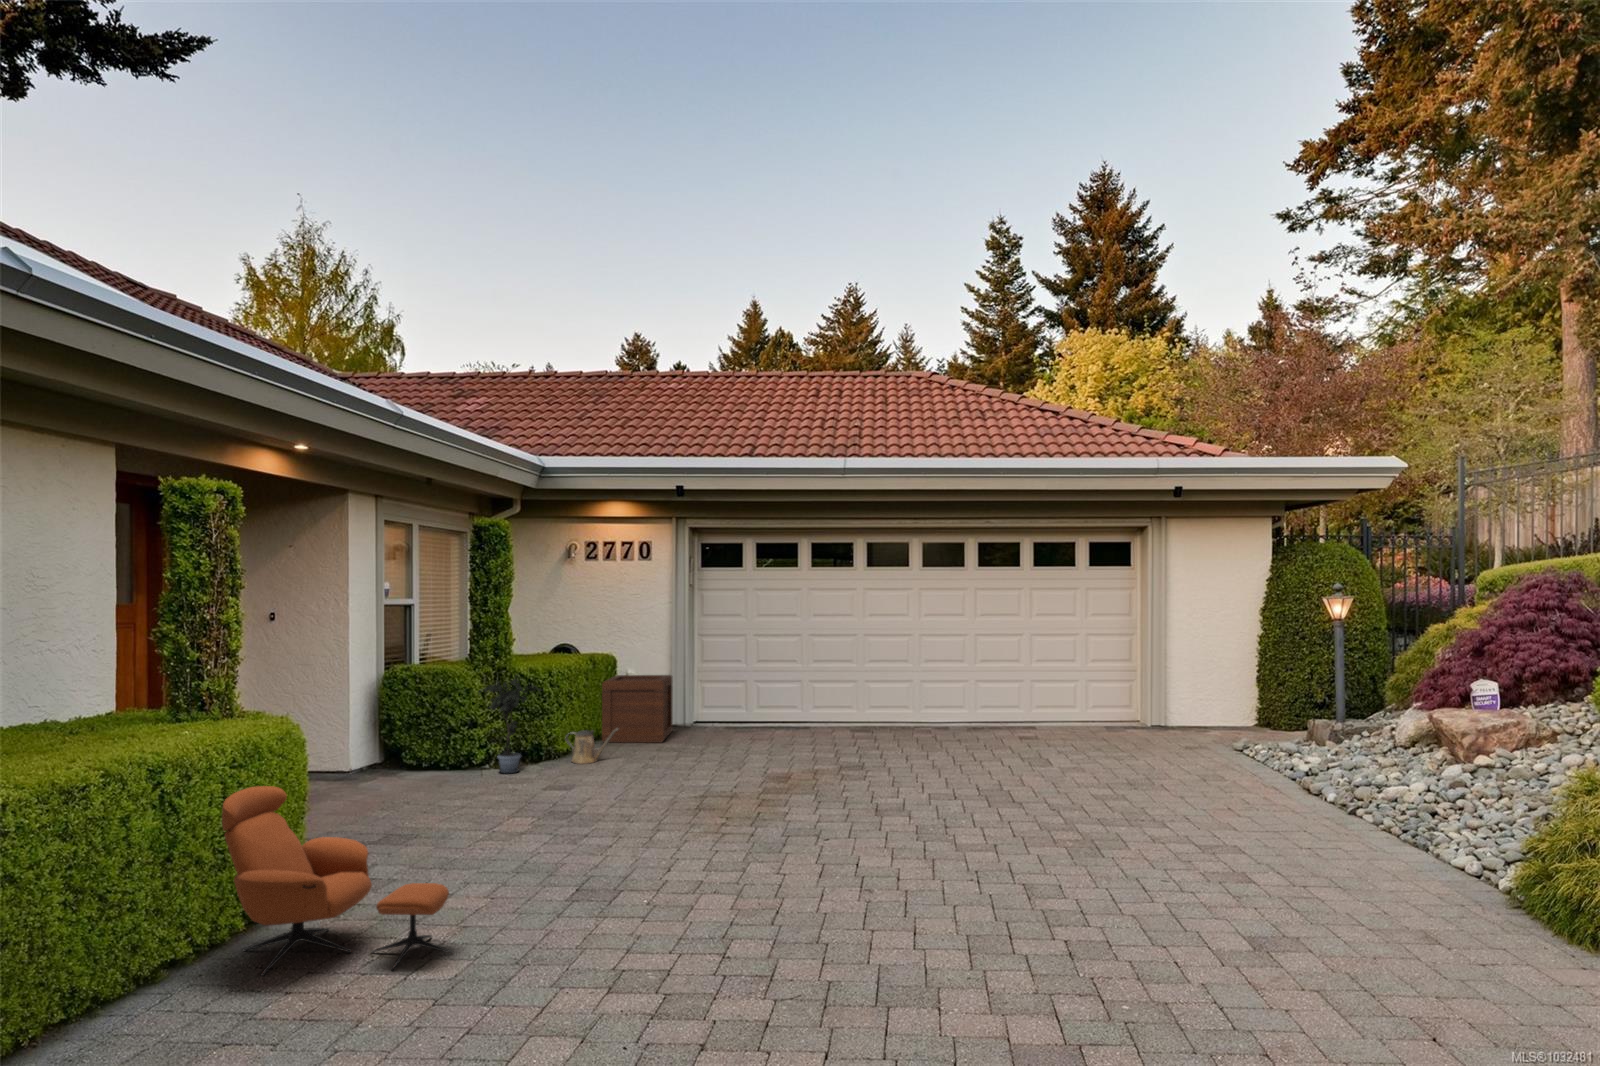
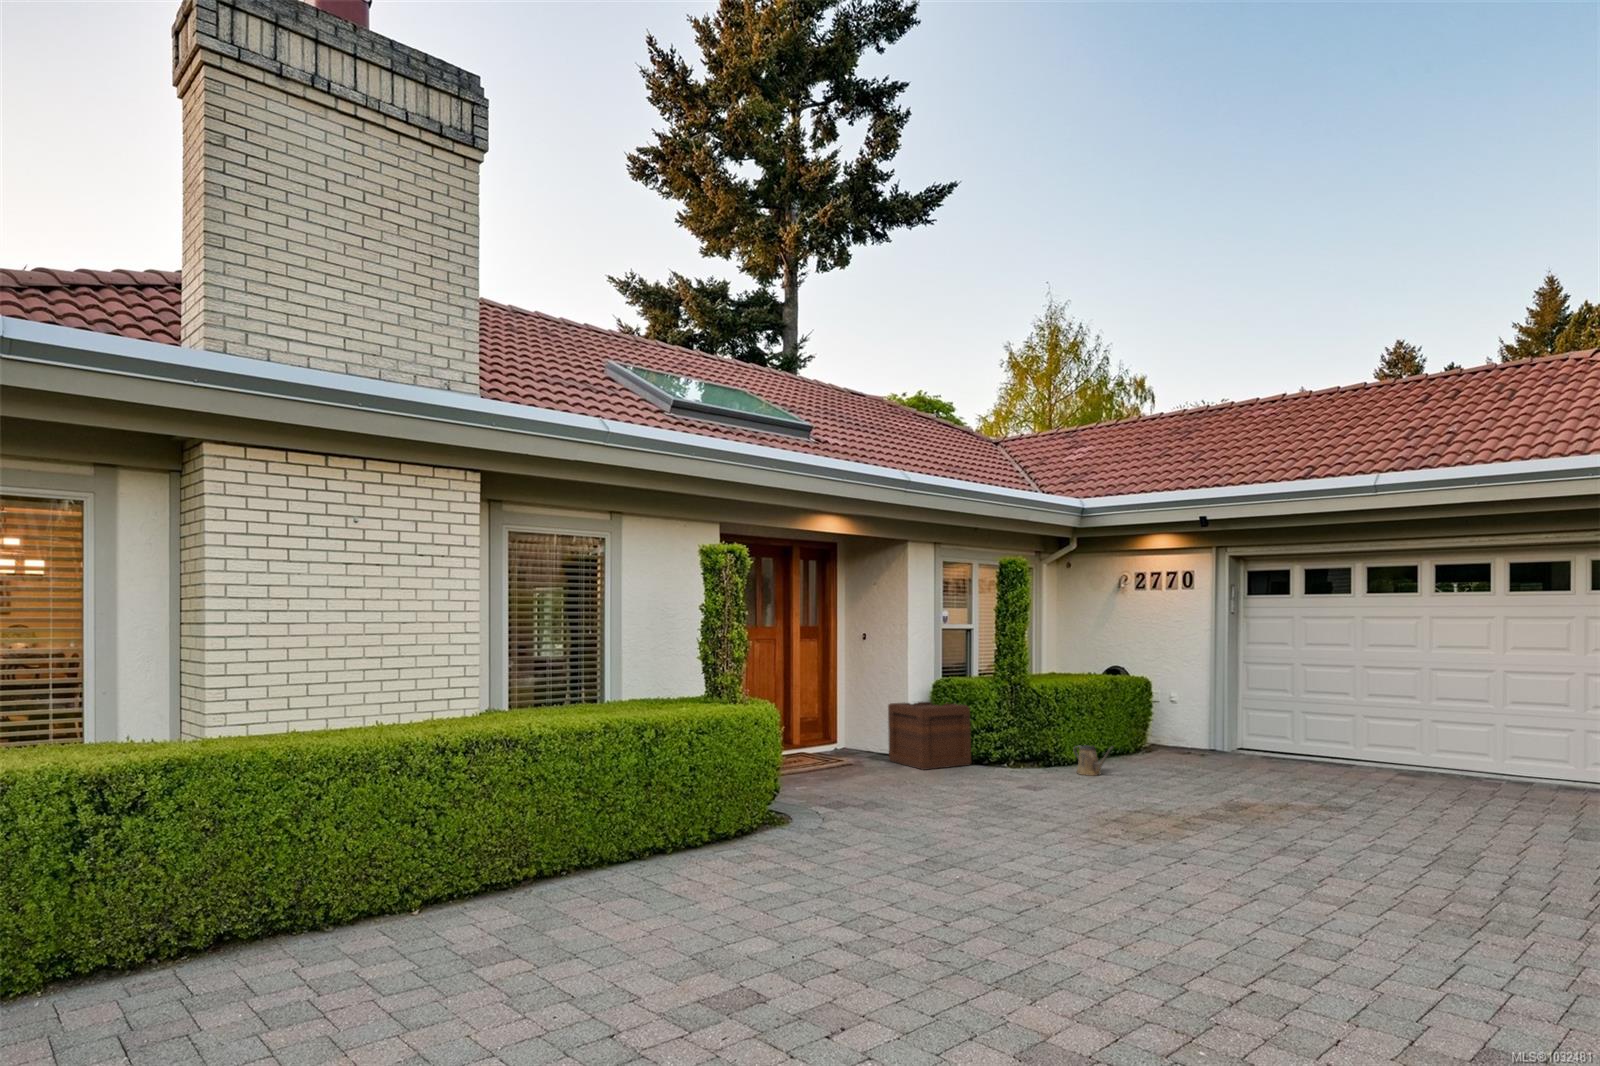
wooden crate: present [602,675,673,743] -> present [888,701,971,770]
potted plant: present [480,676,542,773] -> none [986,689,1043,773]
lounge chair: present [222,786,453,976] -> none [687,733,794,862]

